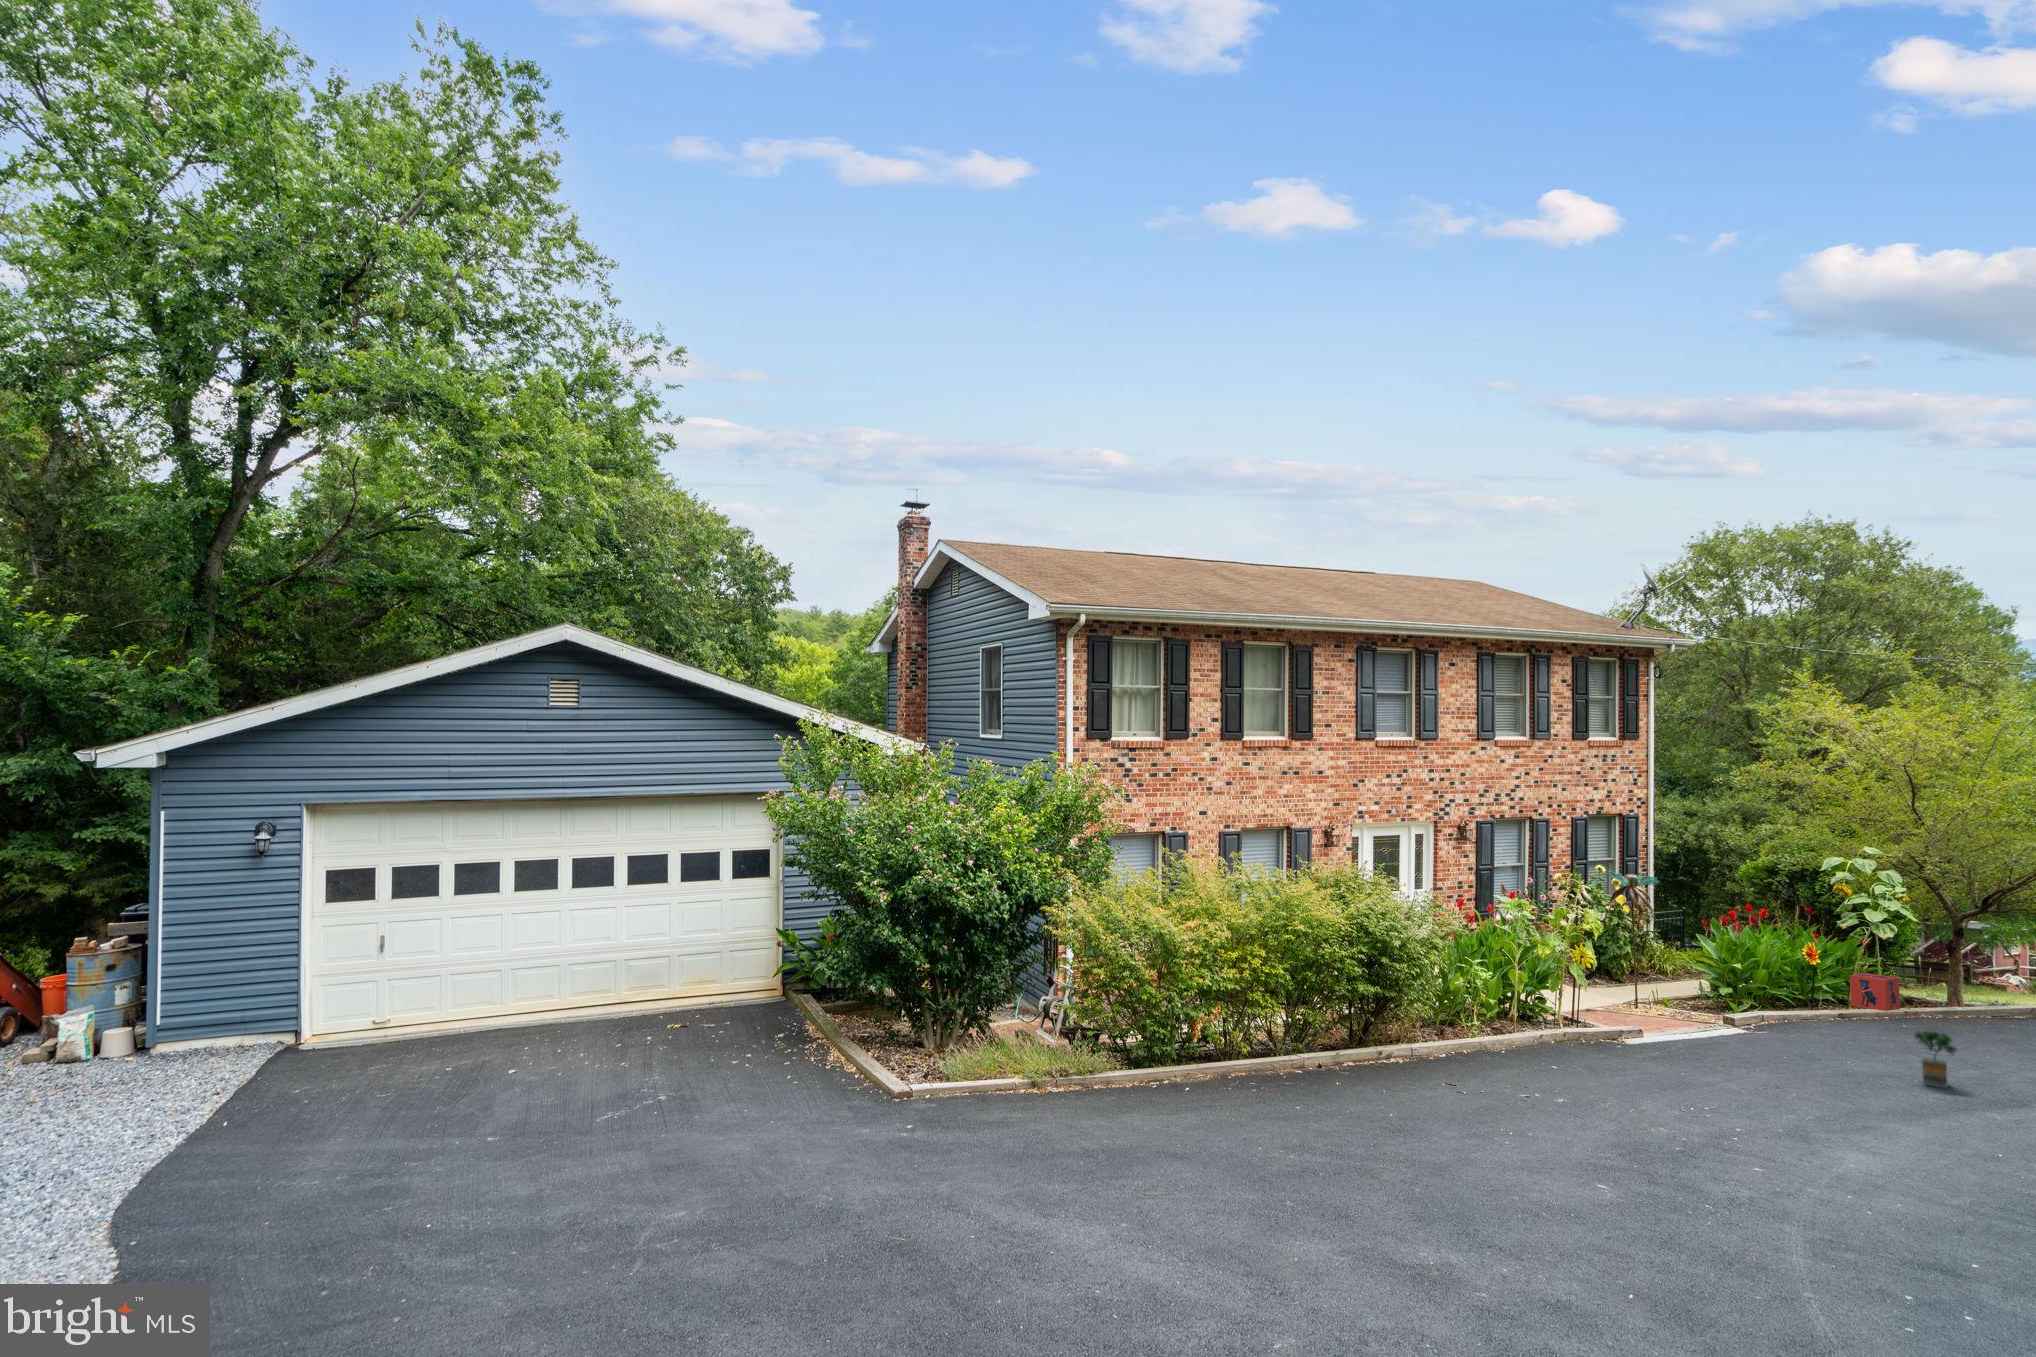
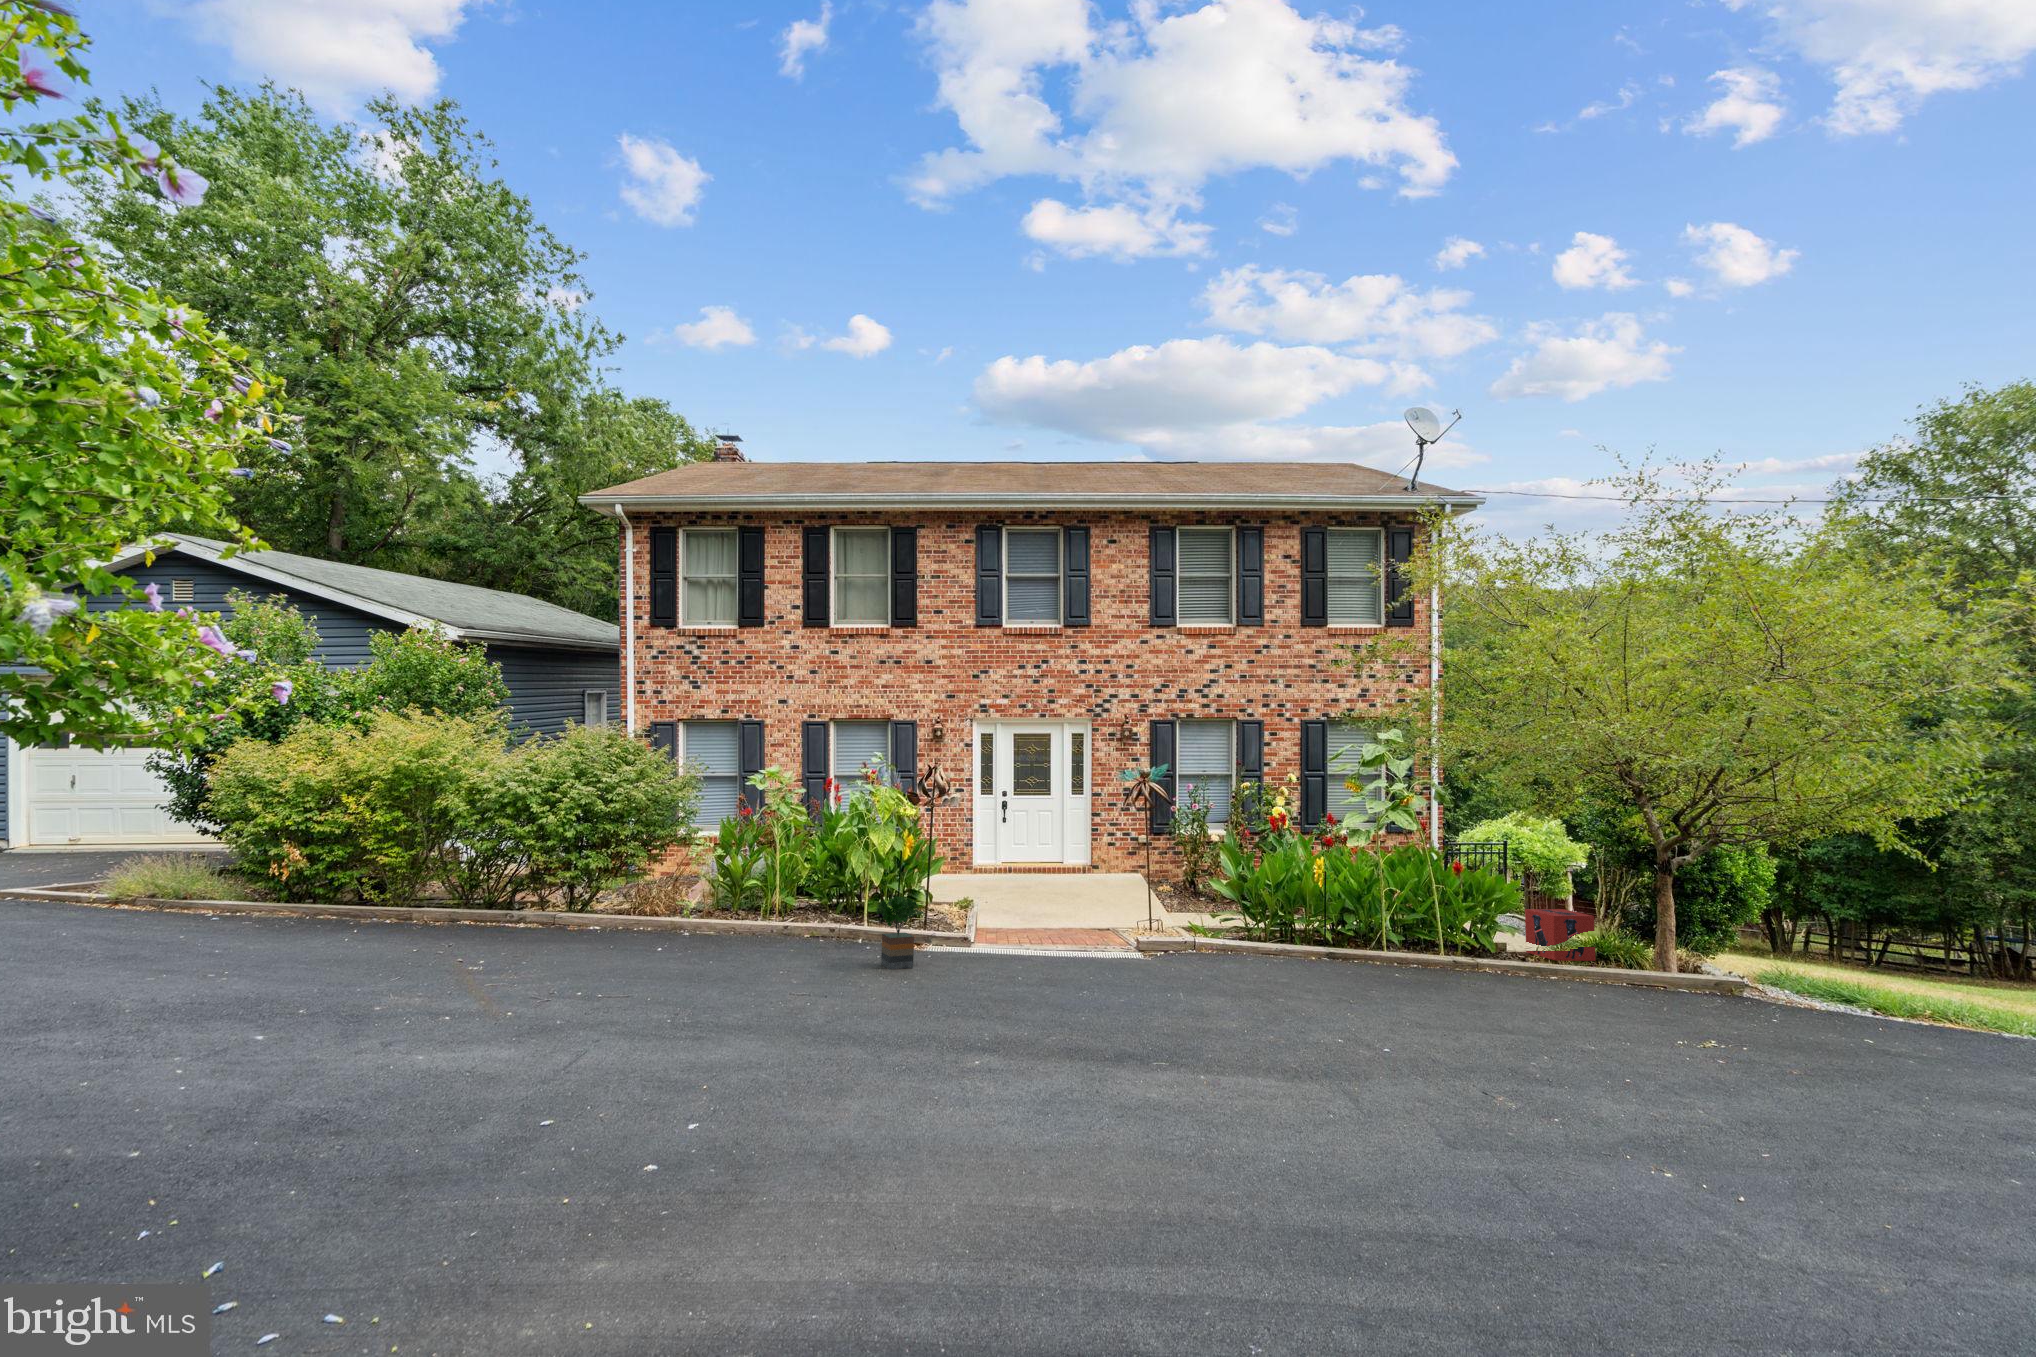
potted tree: present [1914,1031,1957,1088] -> present [876,896,924,969]

